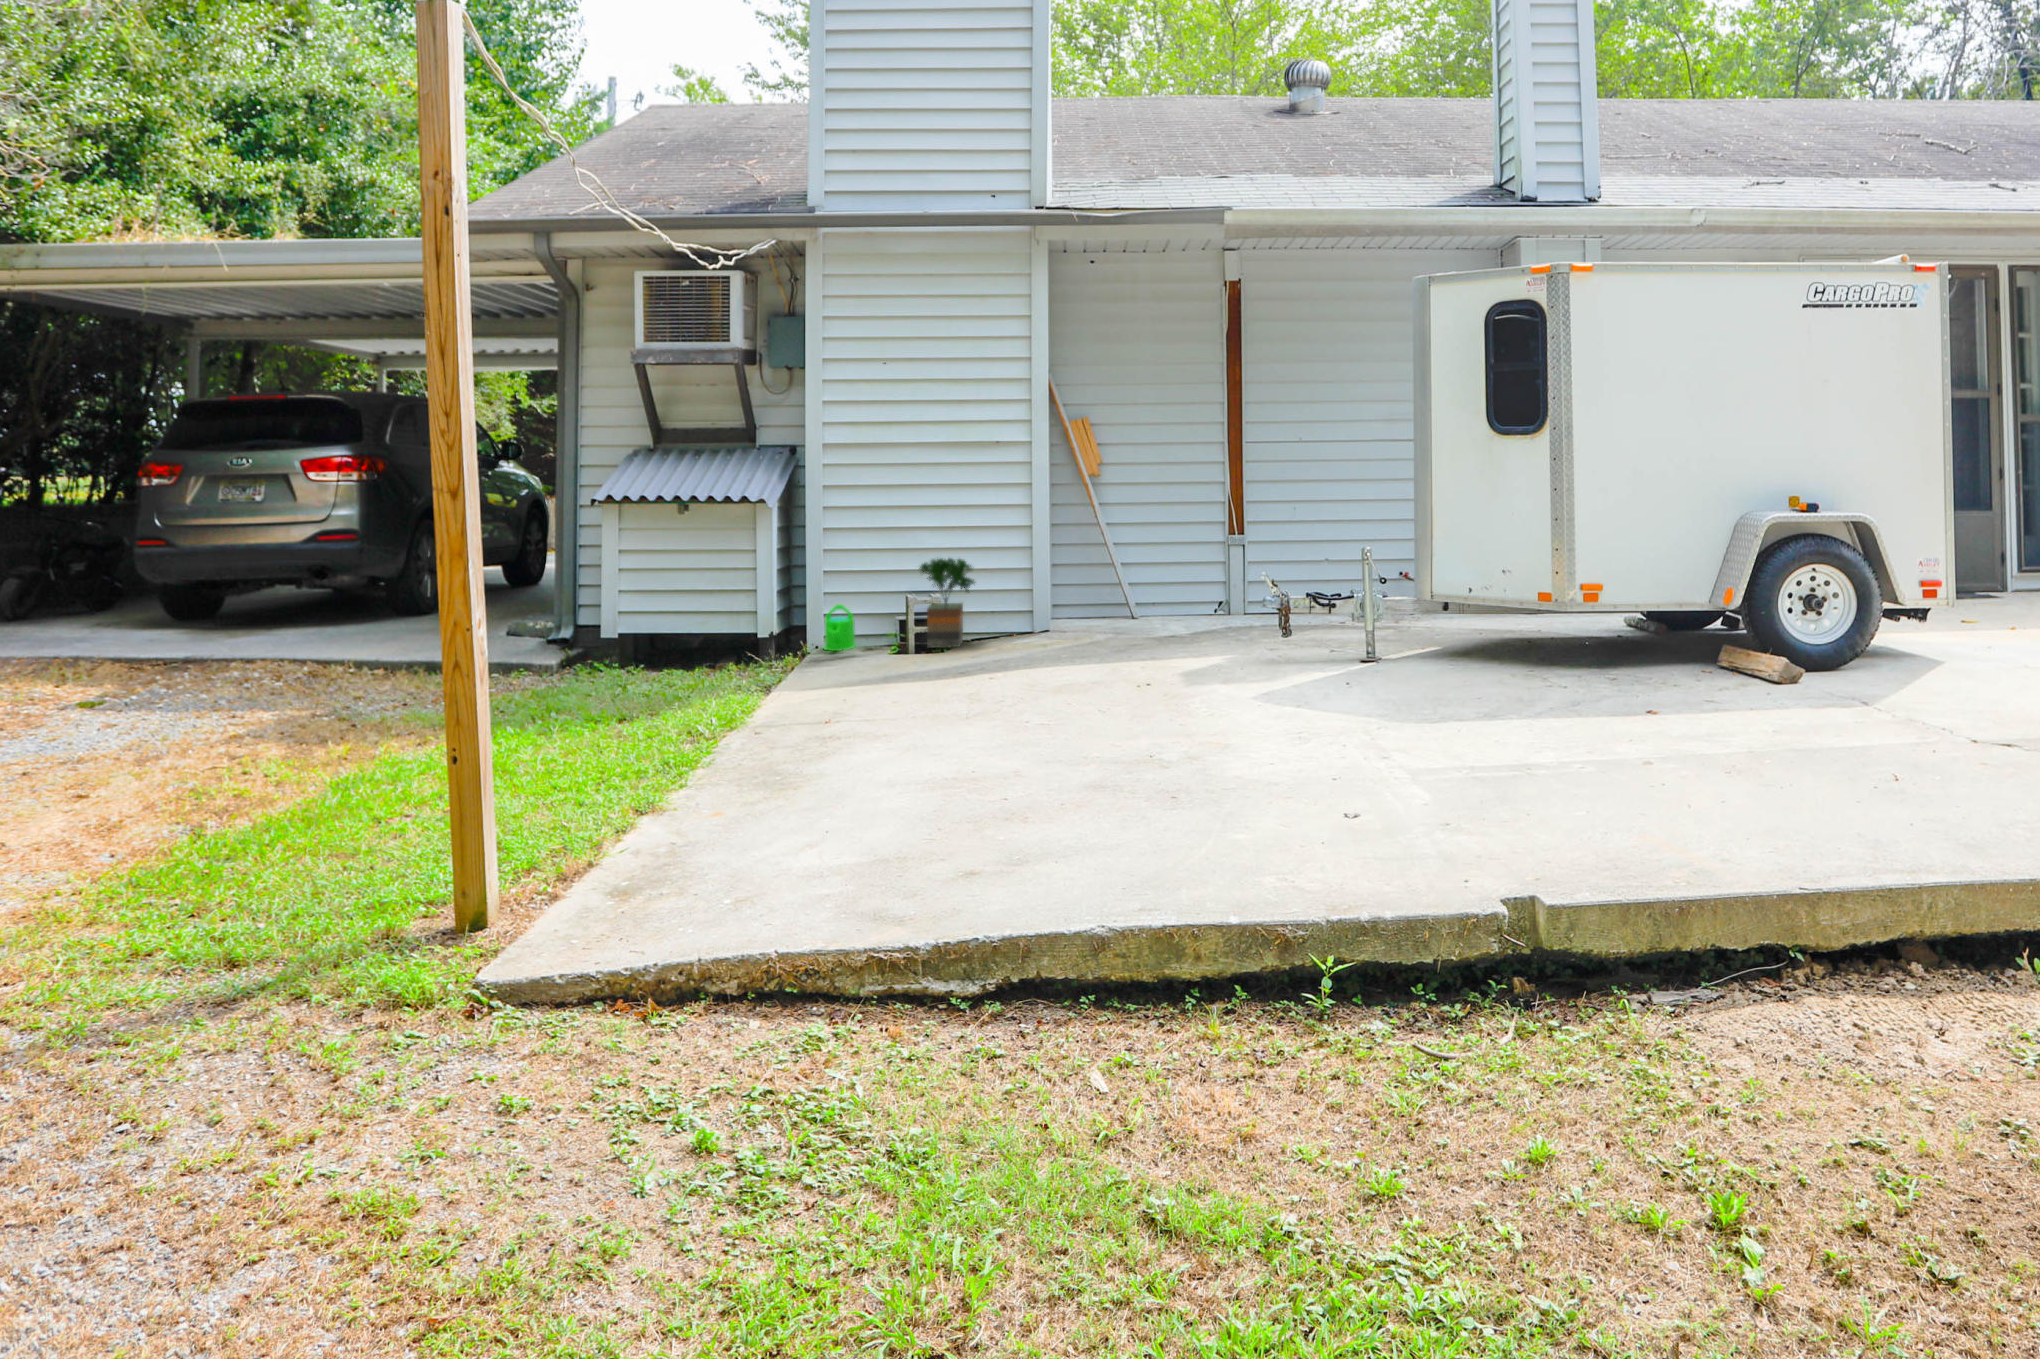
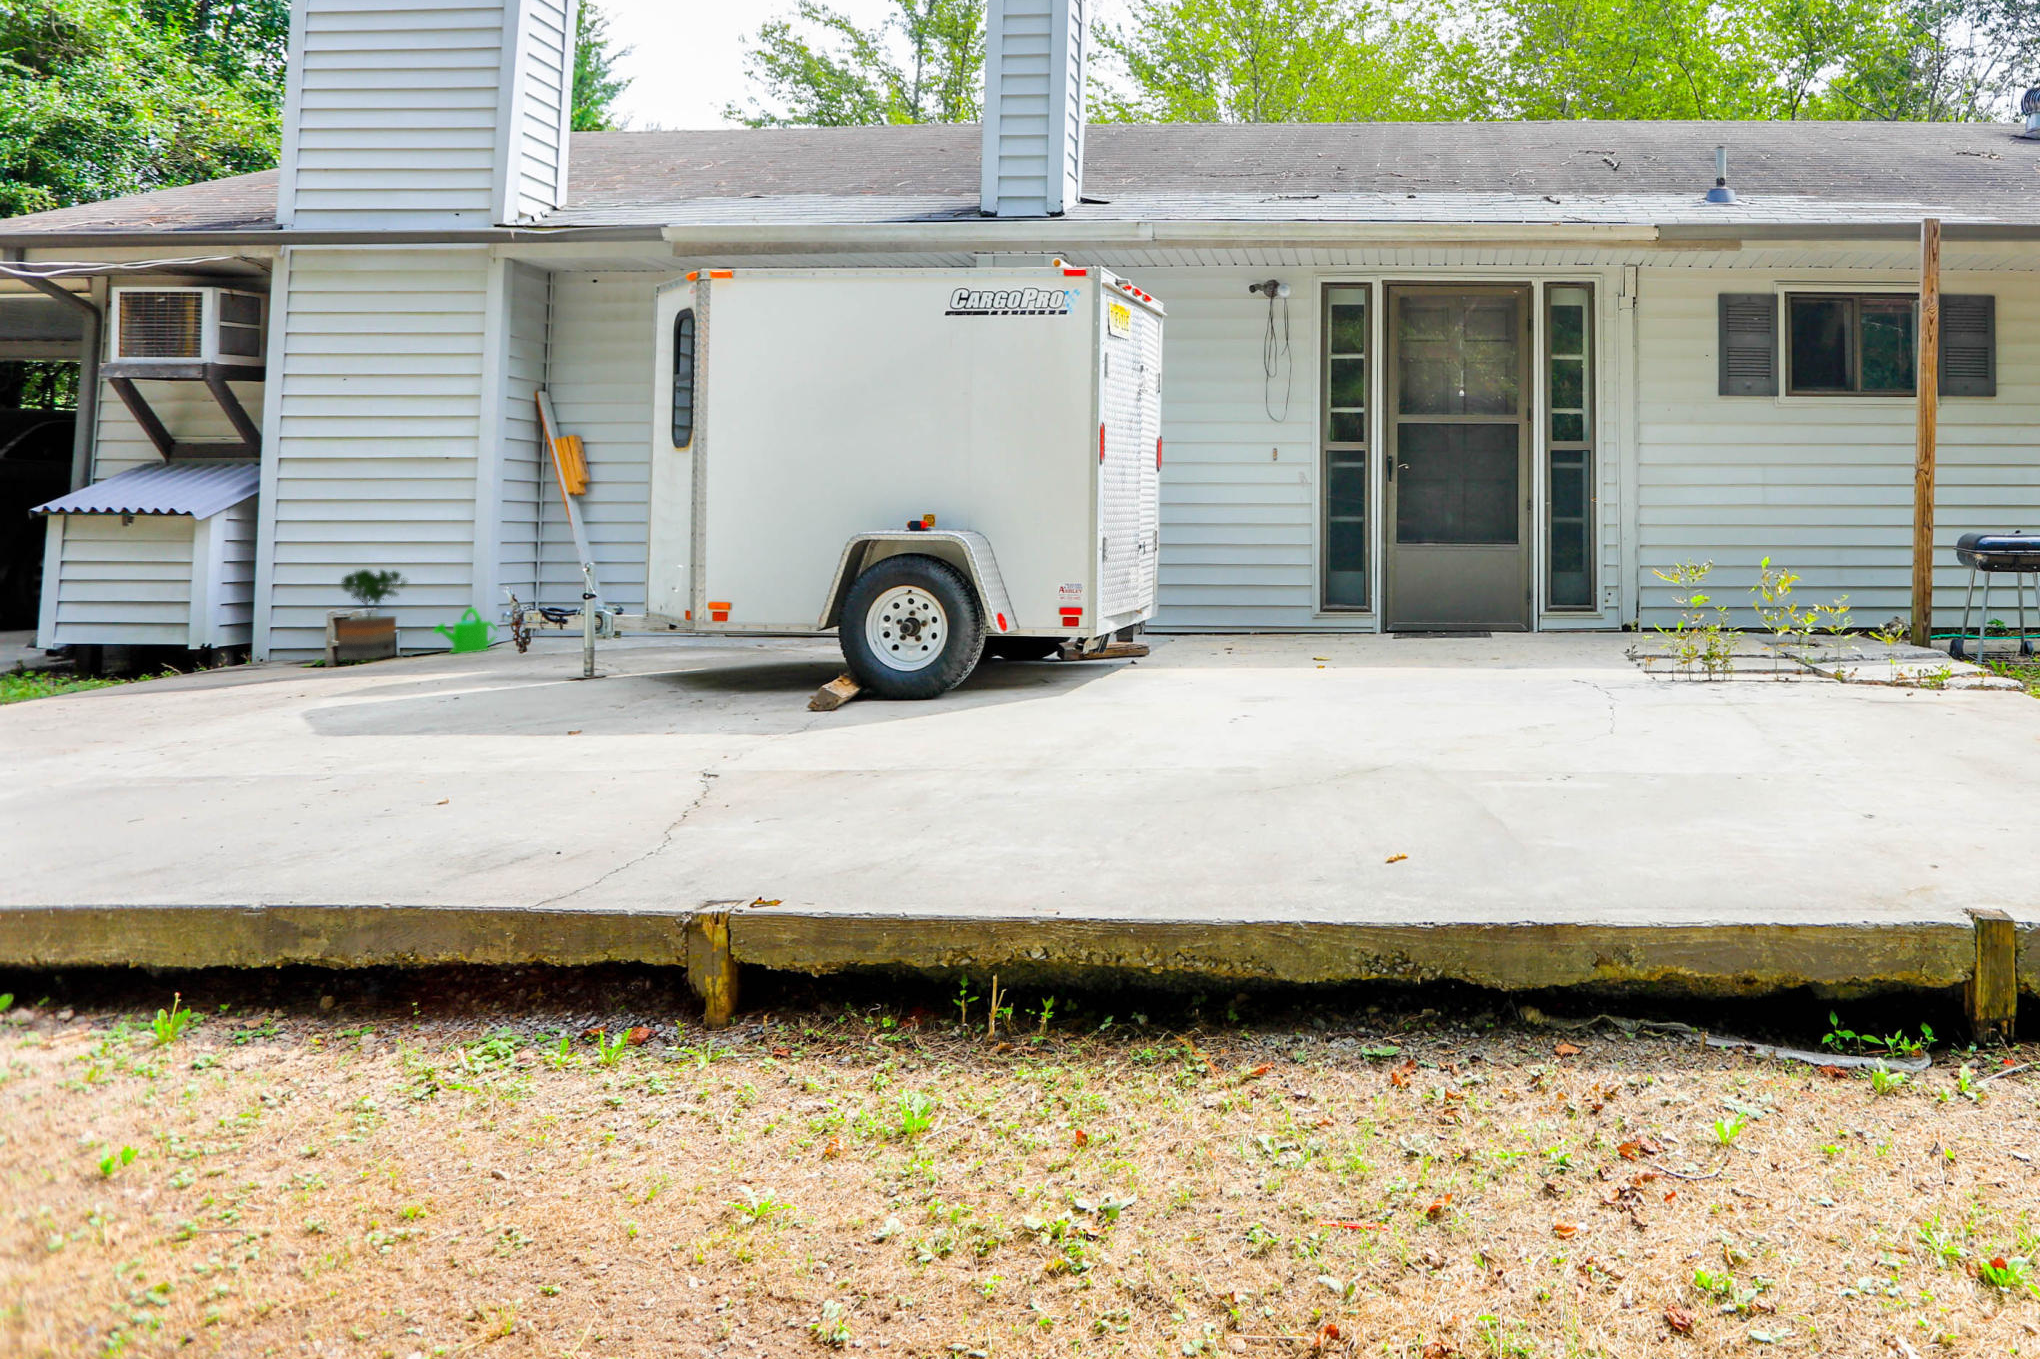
watering can: present [824,604,855,651] -> present [434,608,497,653]

